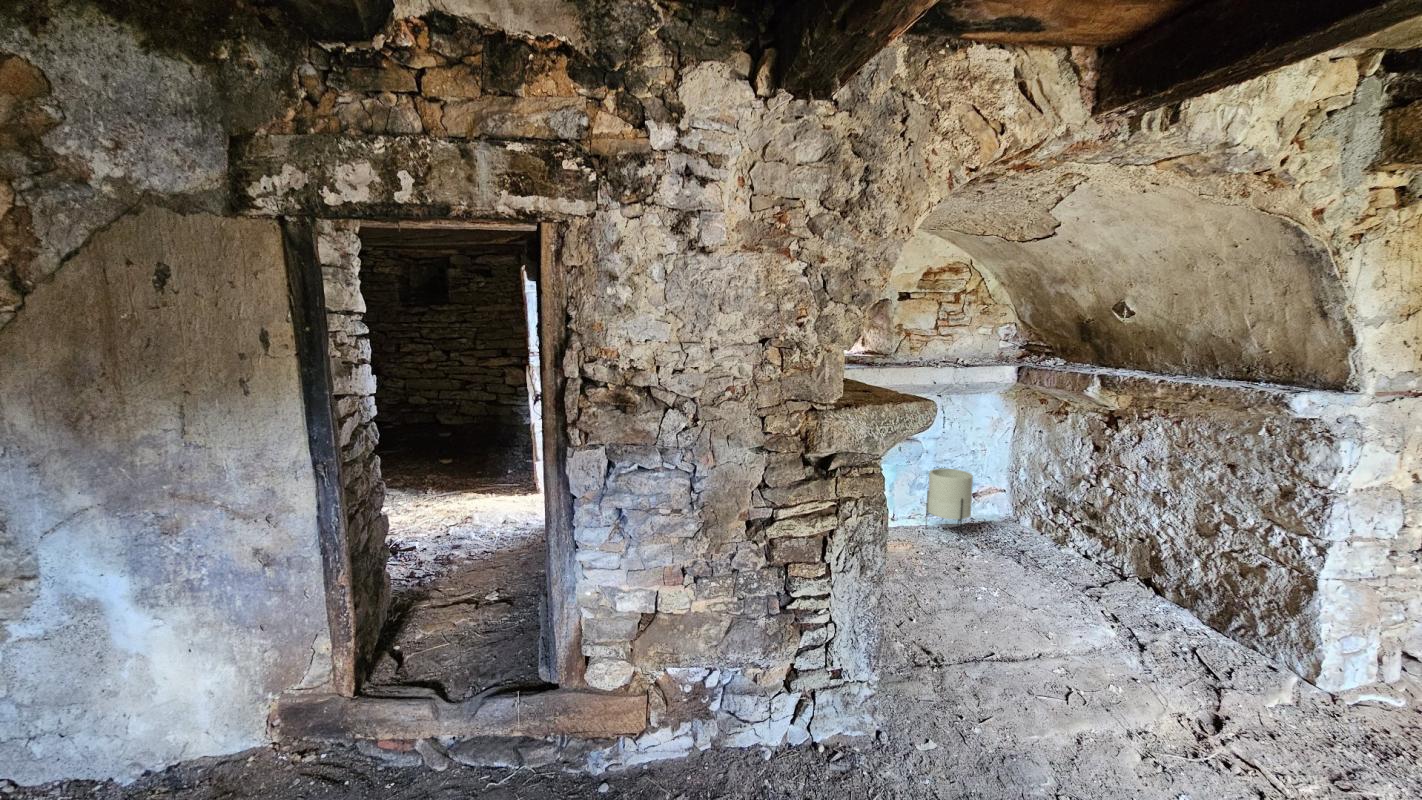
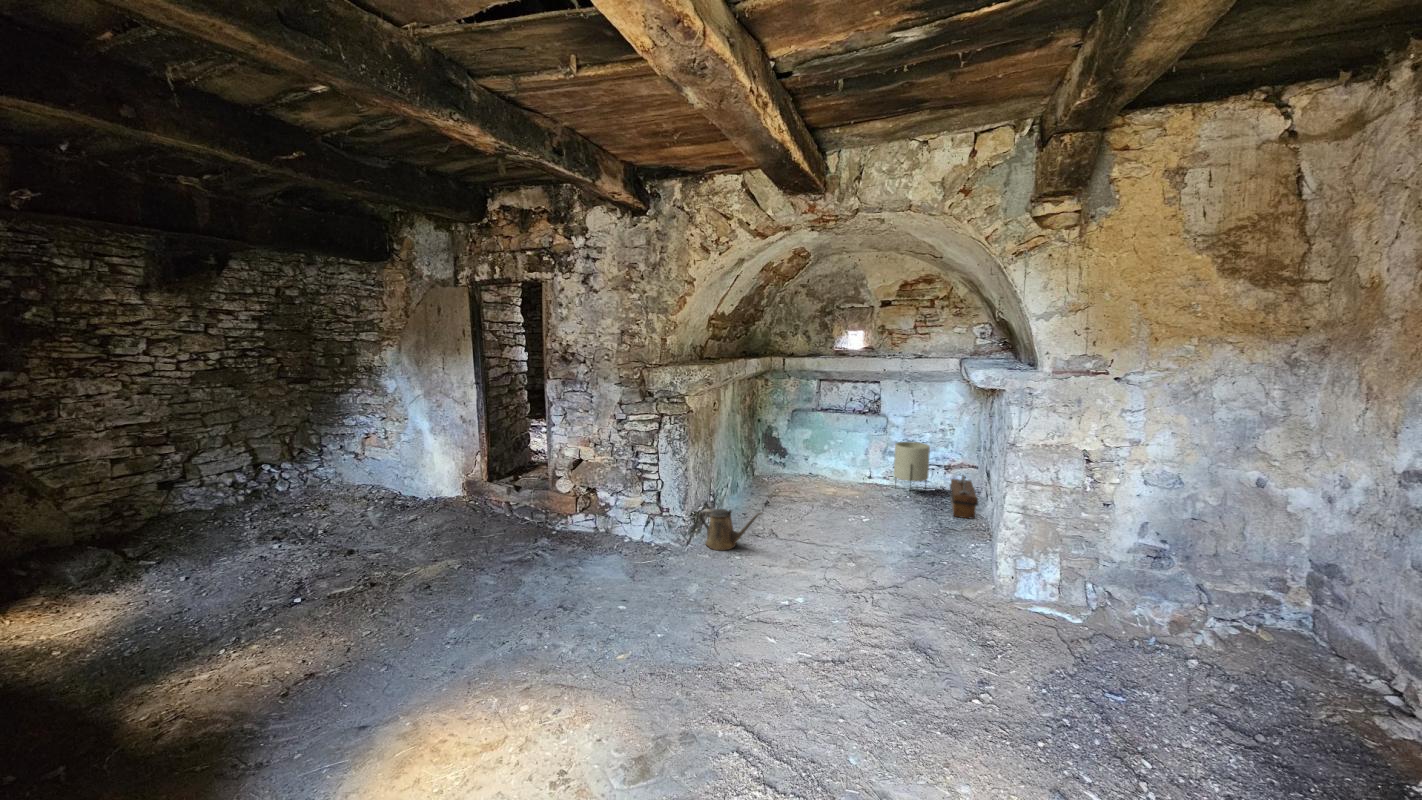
toolbox: none [994,504,1069,559] -> present [950,475,978,519]
watering can: none [873,636,993,722] -> present [699,509,762,550]

